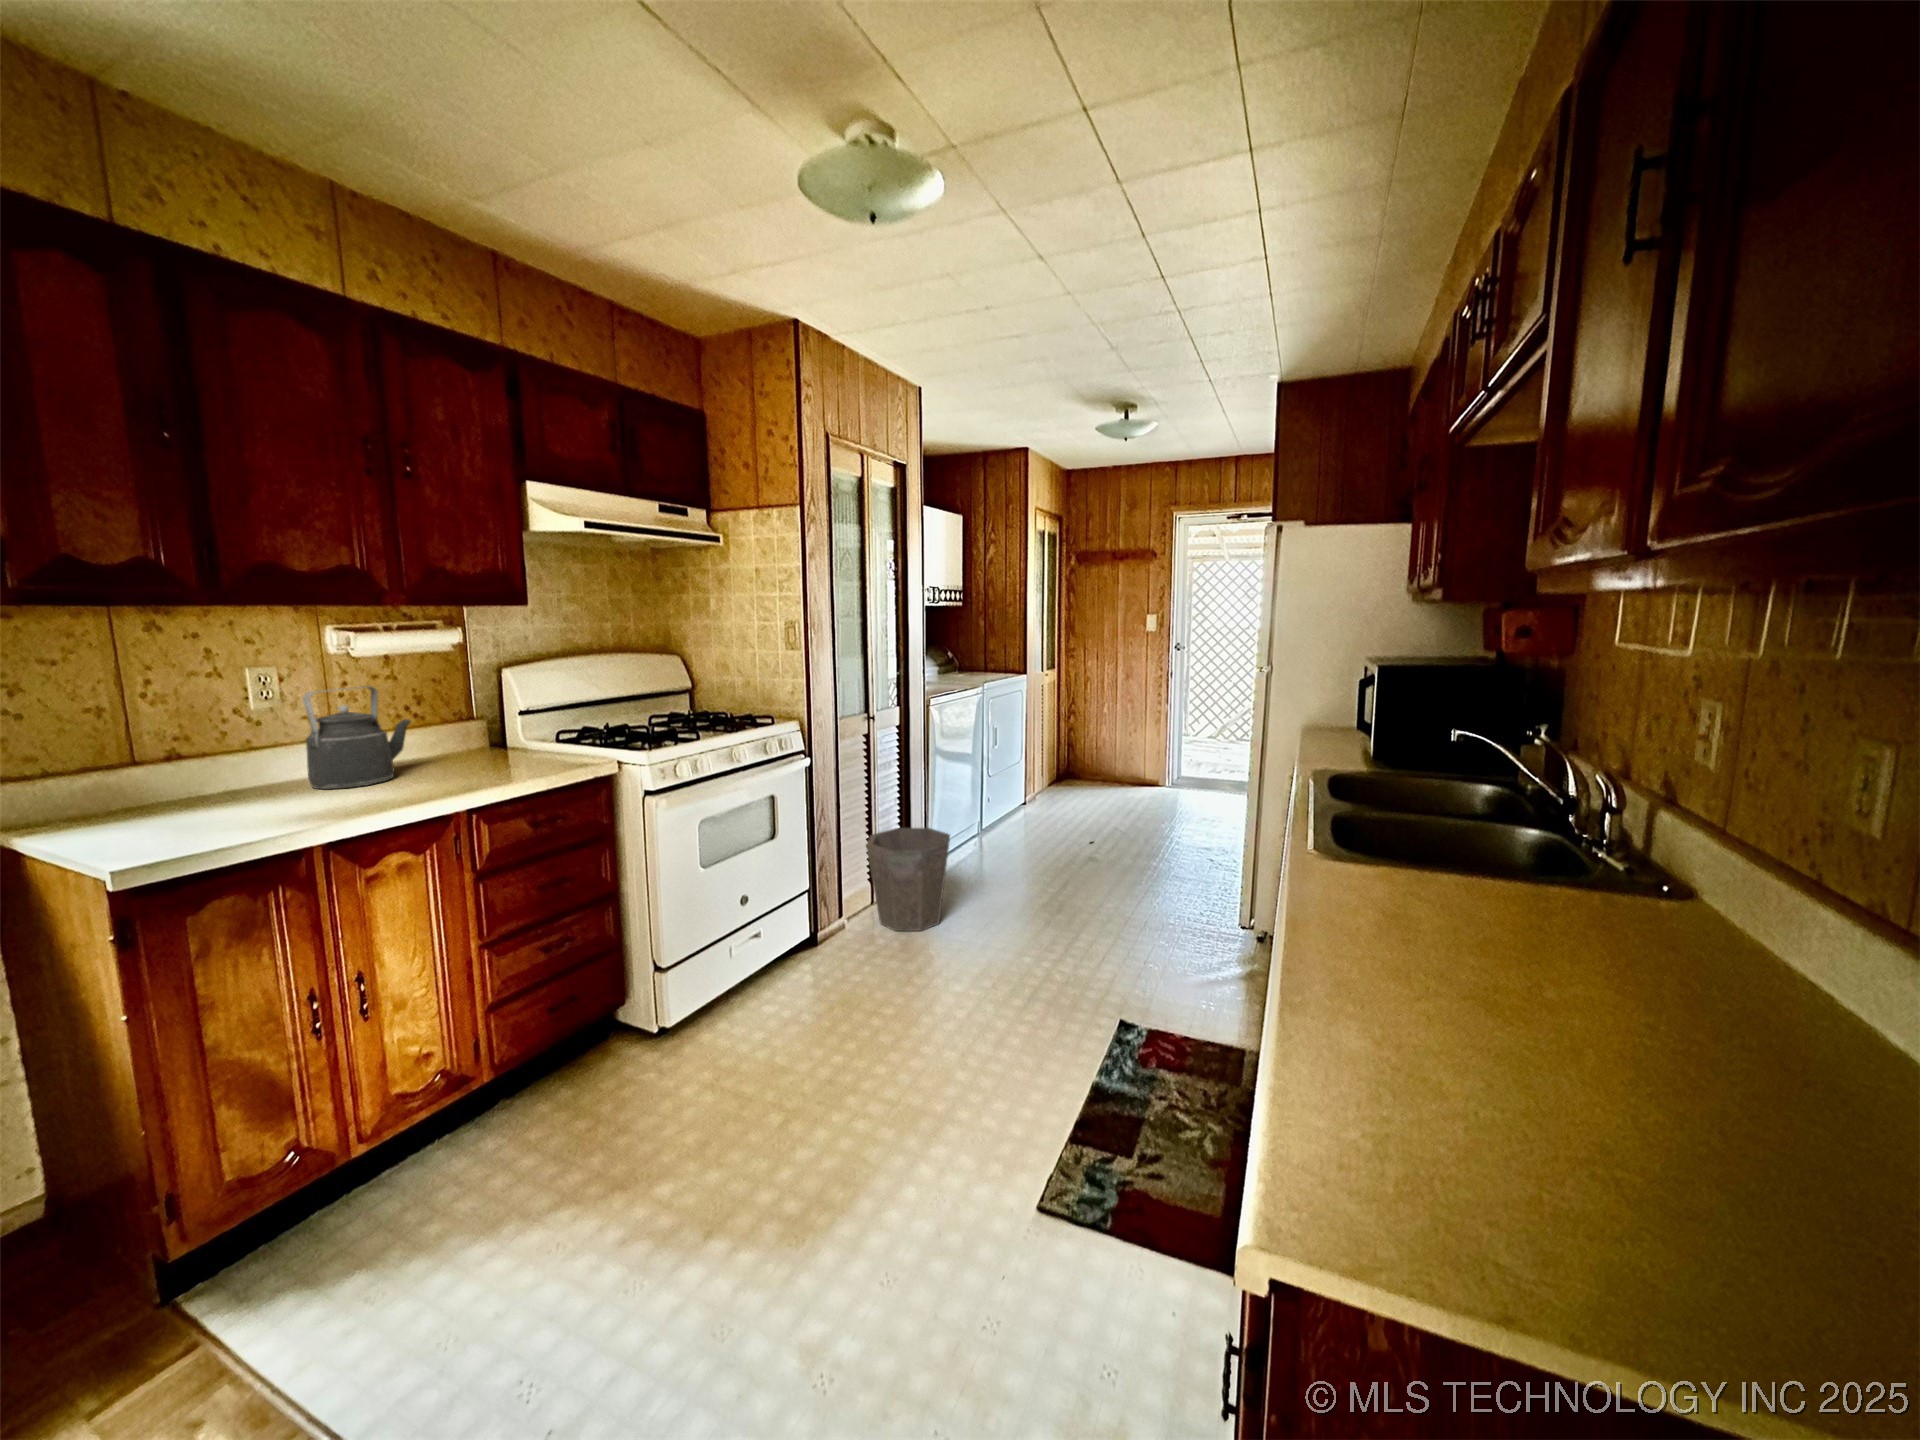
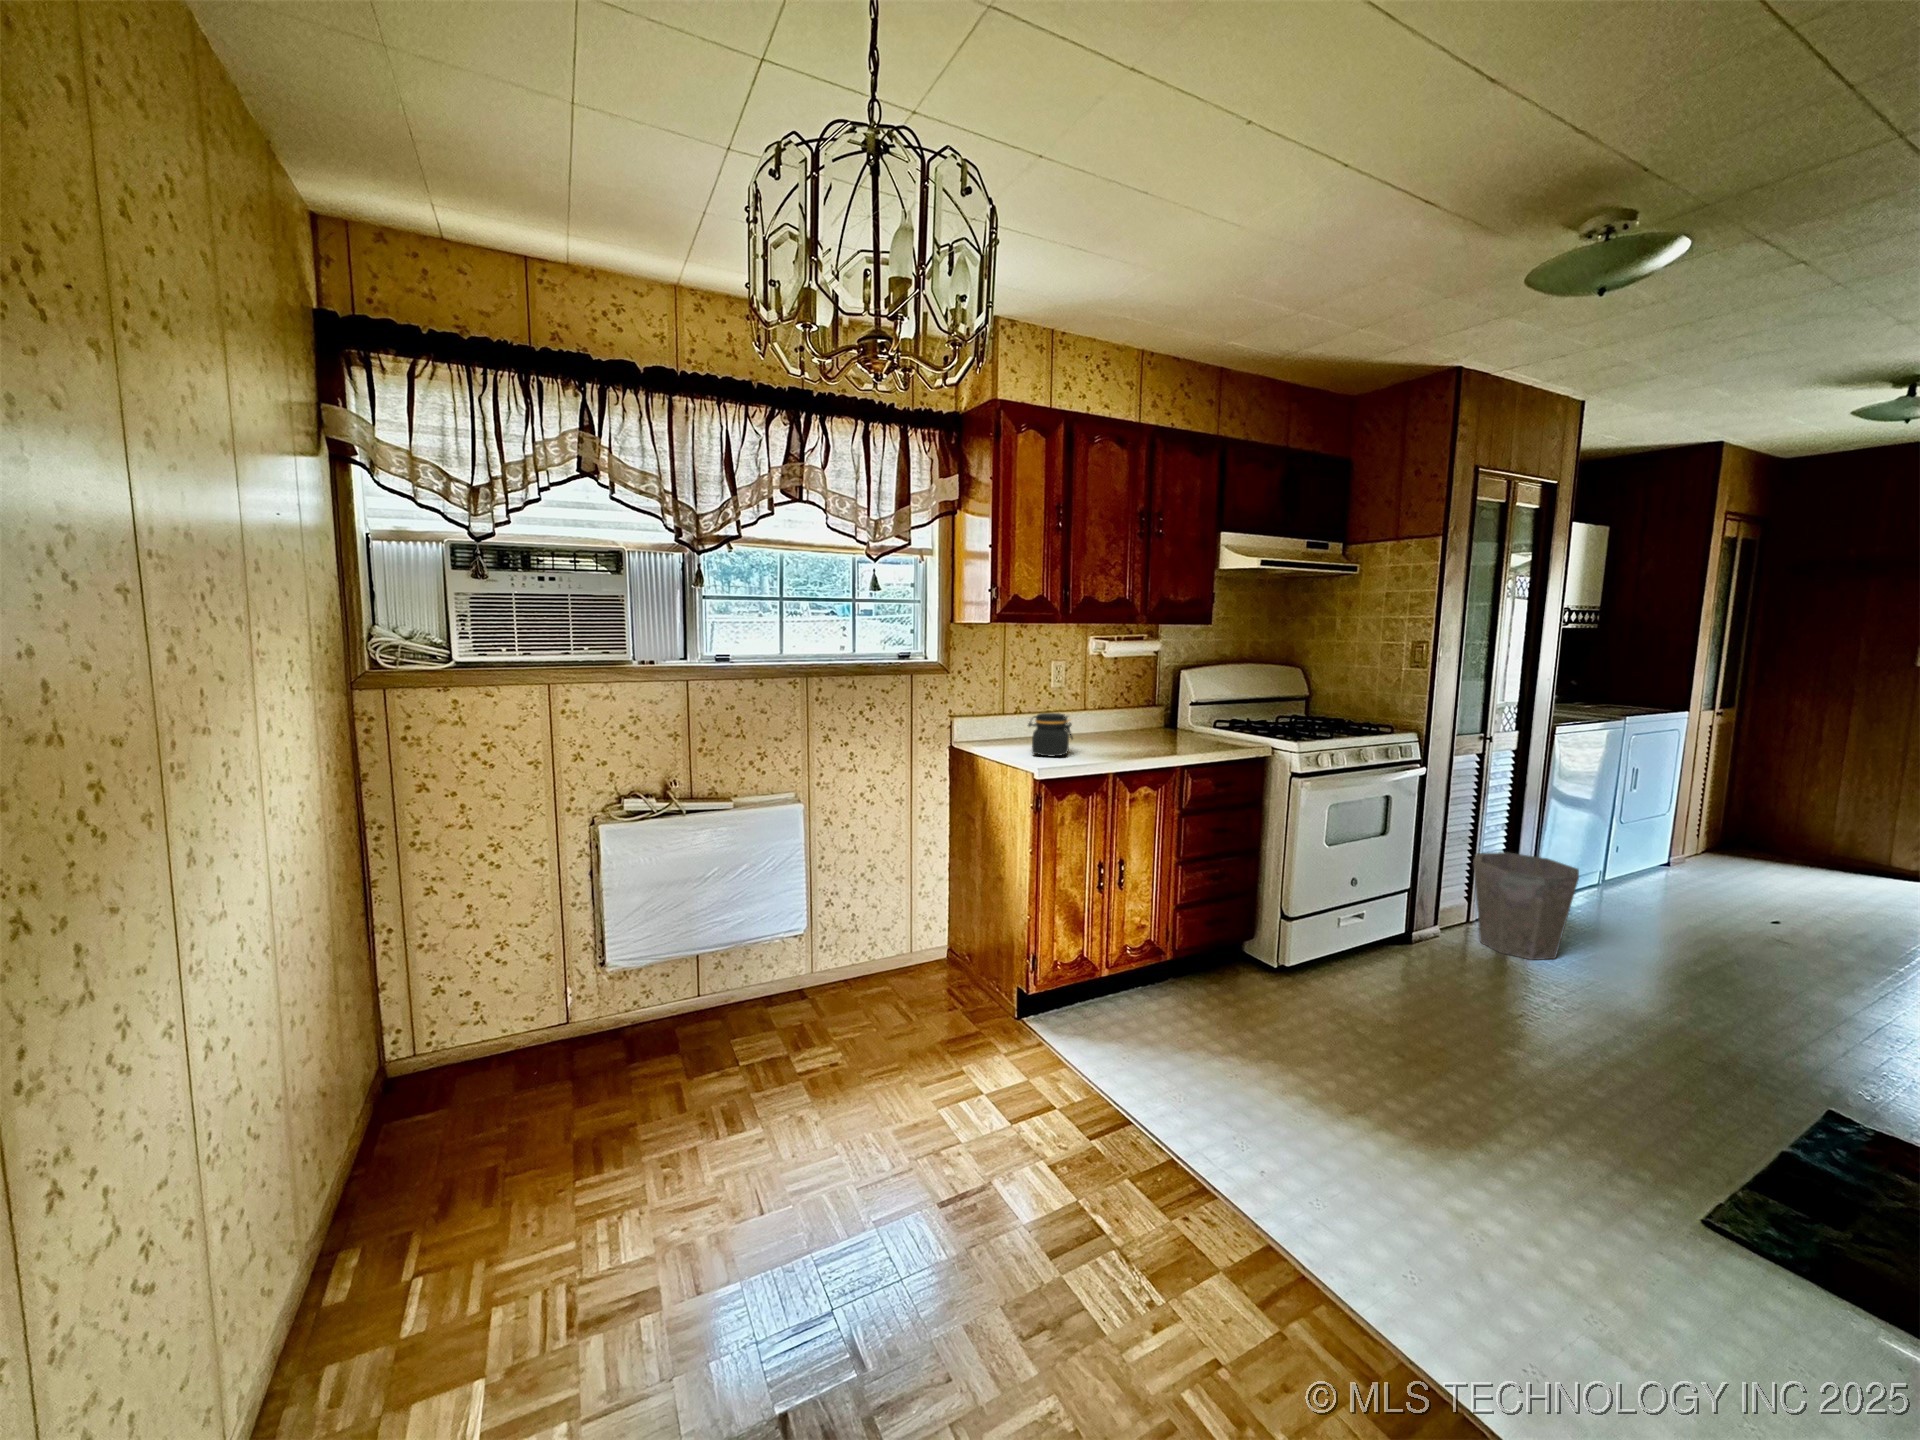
kettle: present [302,686,411,789] -> none [1079,677,1132,742]
jar: none [123,760,237,839] -> present [1028,713,1073,756]

